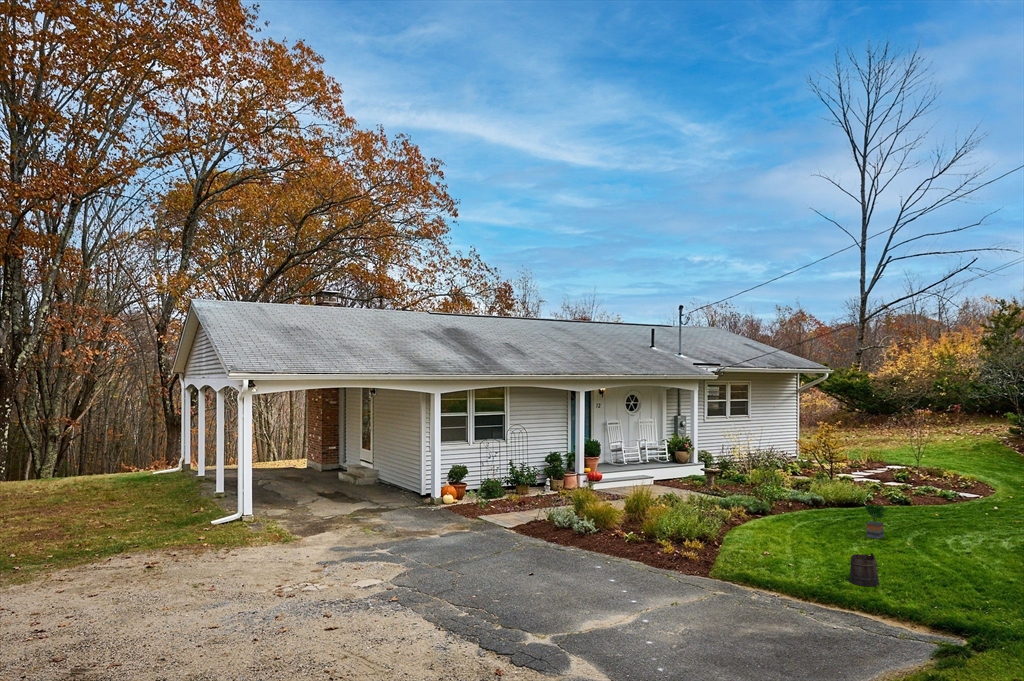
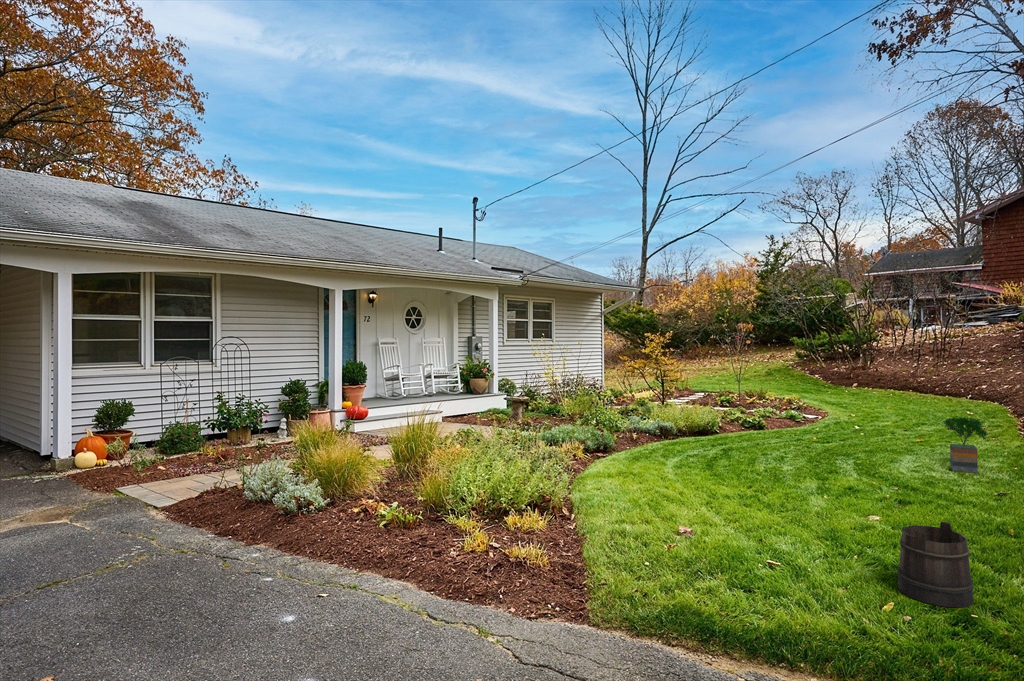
potted tree: present [865,505,887,539] -> present [943,417,988,473]

